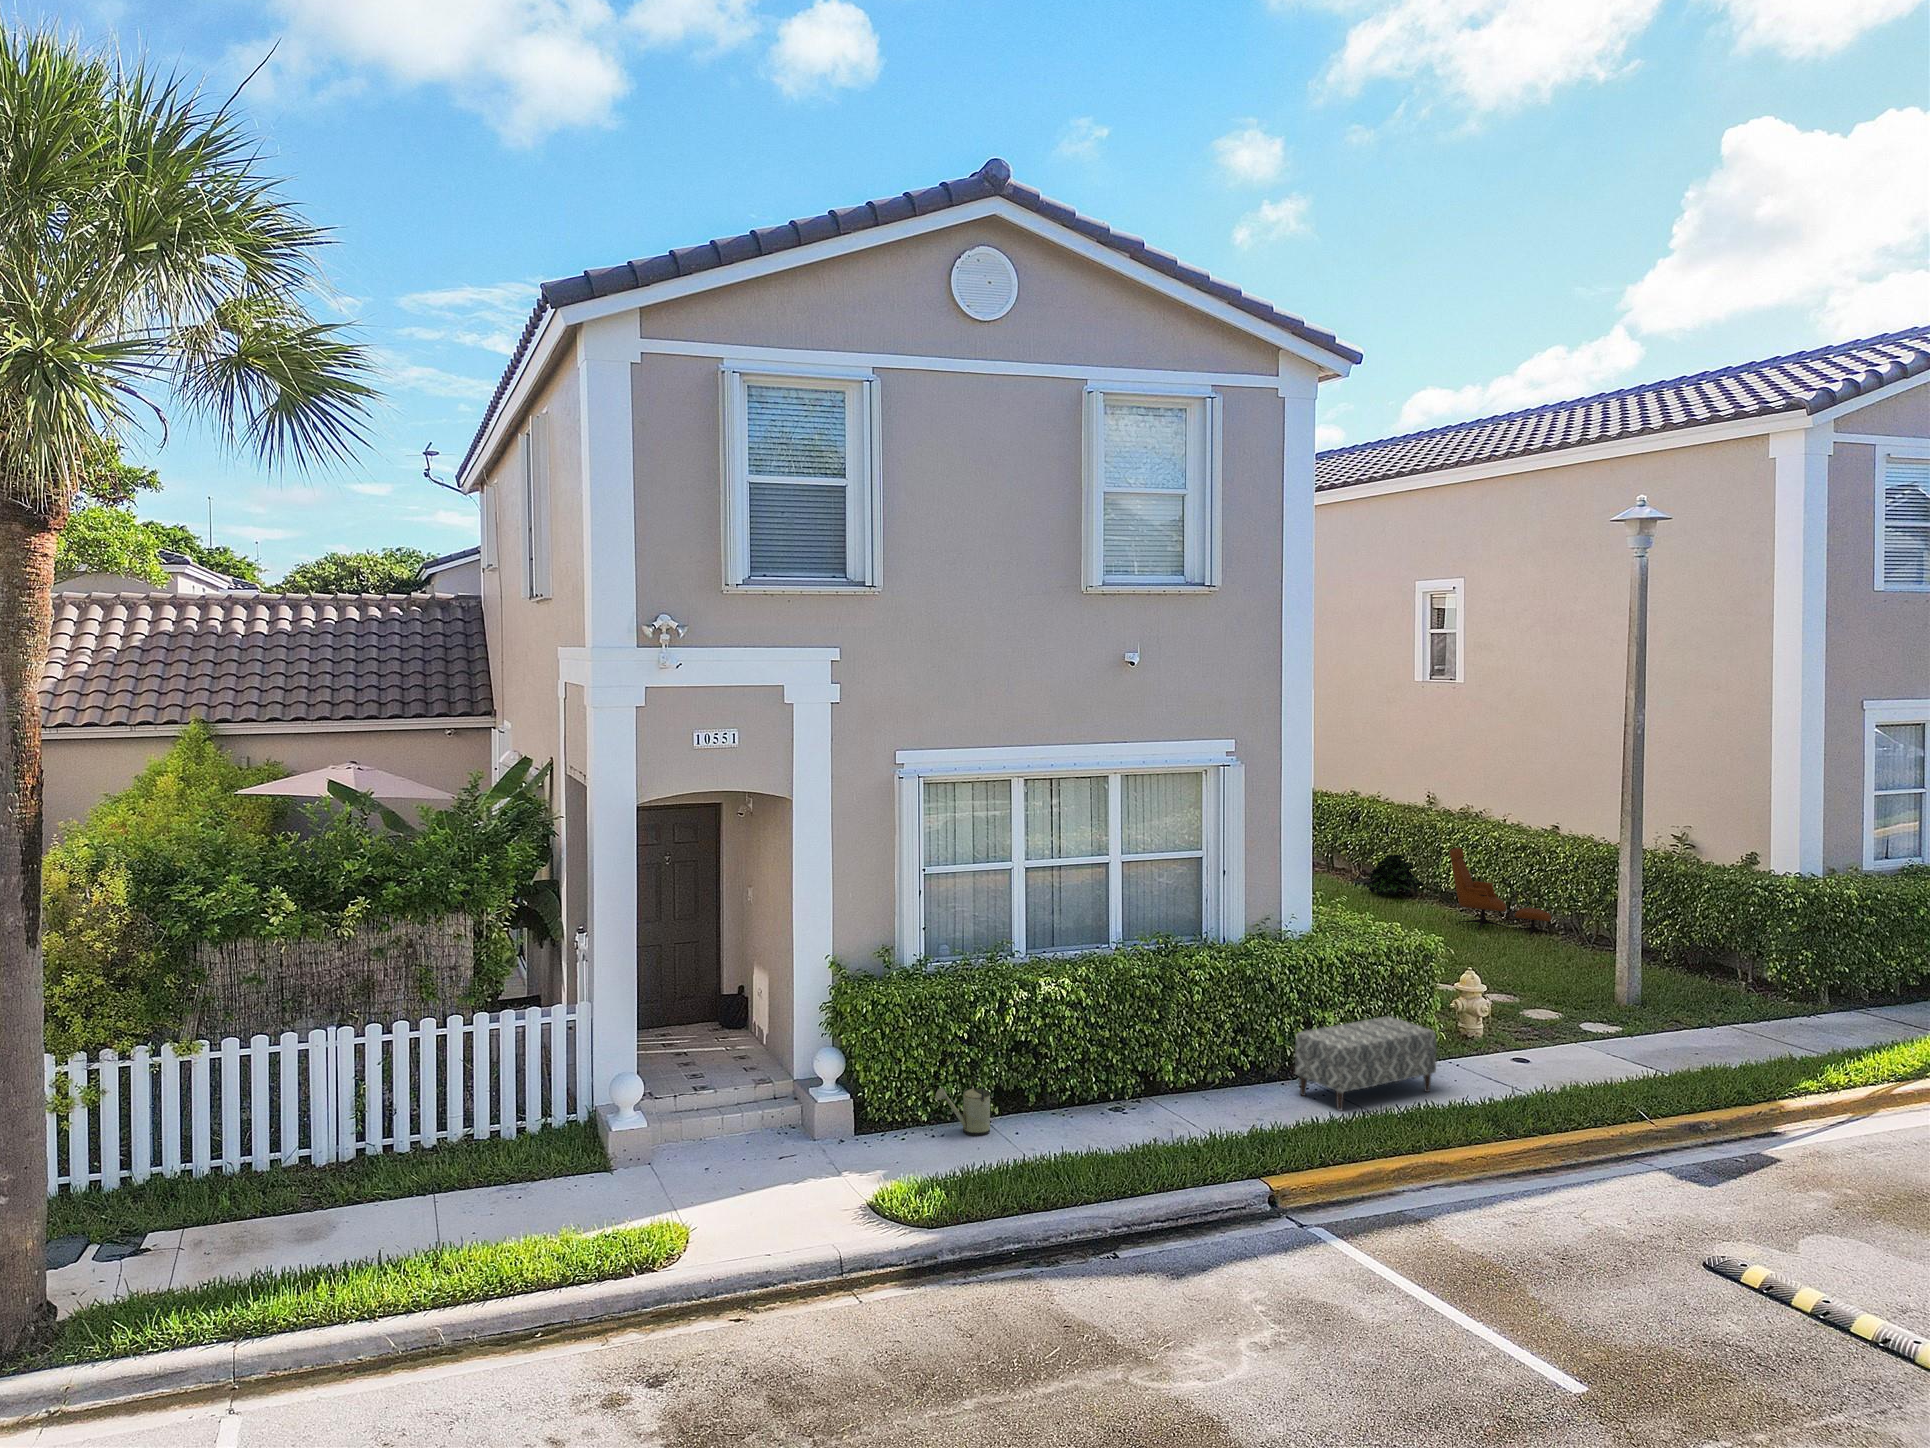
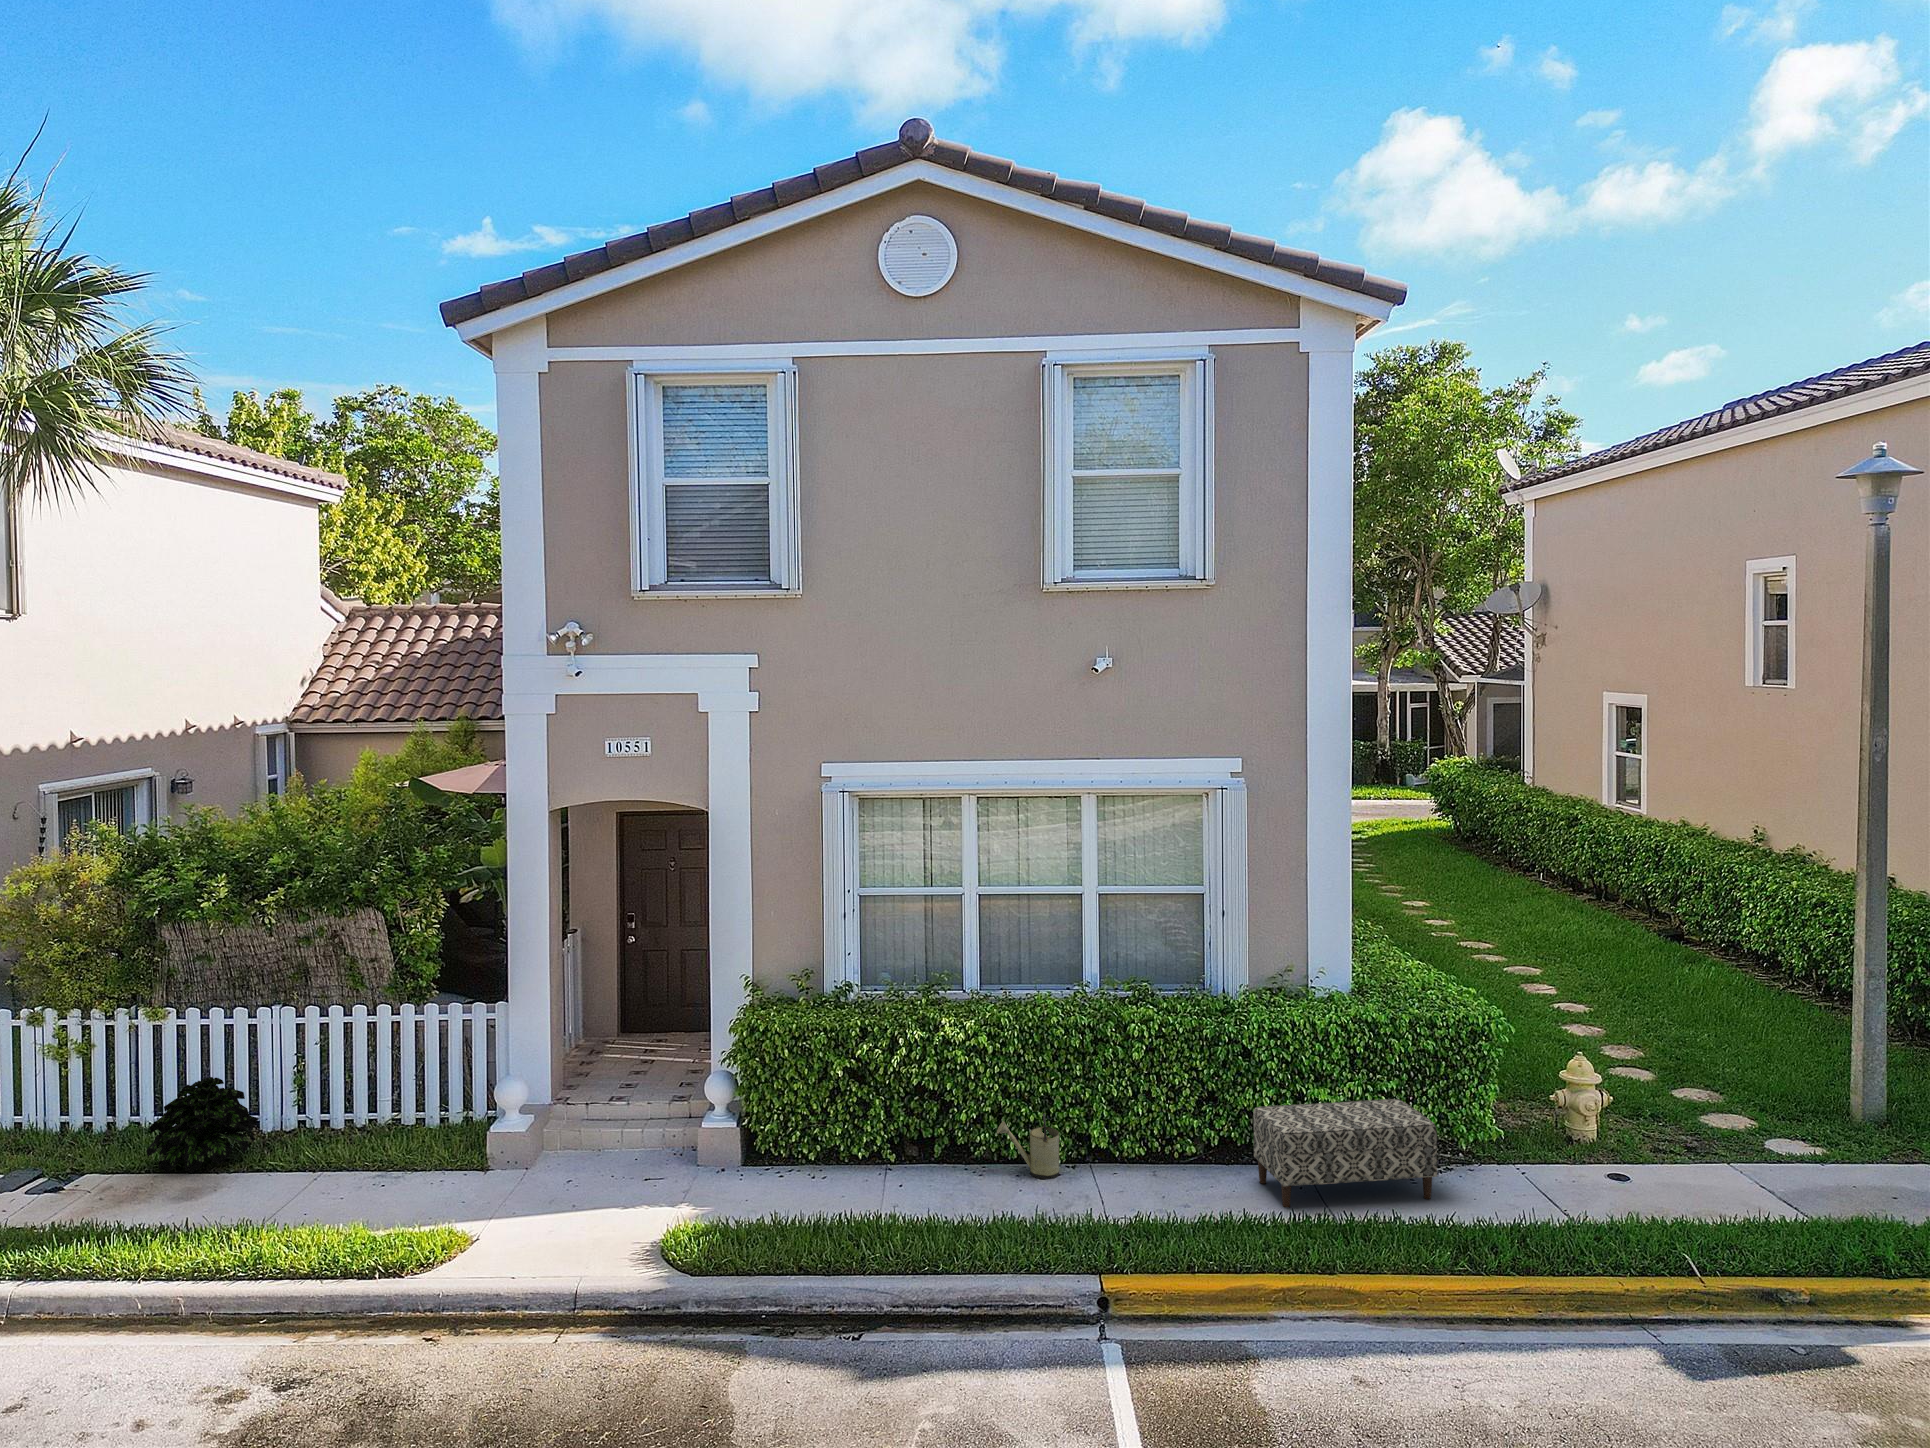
lounge chair: present [1450,848,1551,935] -> none [1702,897,1841,1014]
potted plant: present [1369,855,1423,895] -> present [146,1077,258,1173]
watering can: present [935,1076,995,1136] -> present [997,1114,1064,1179]

